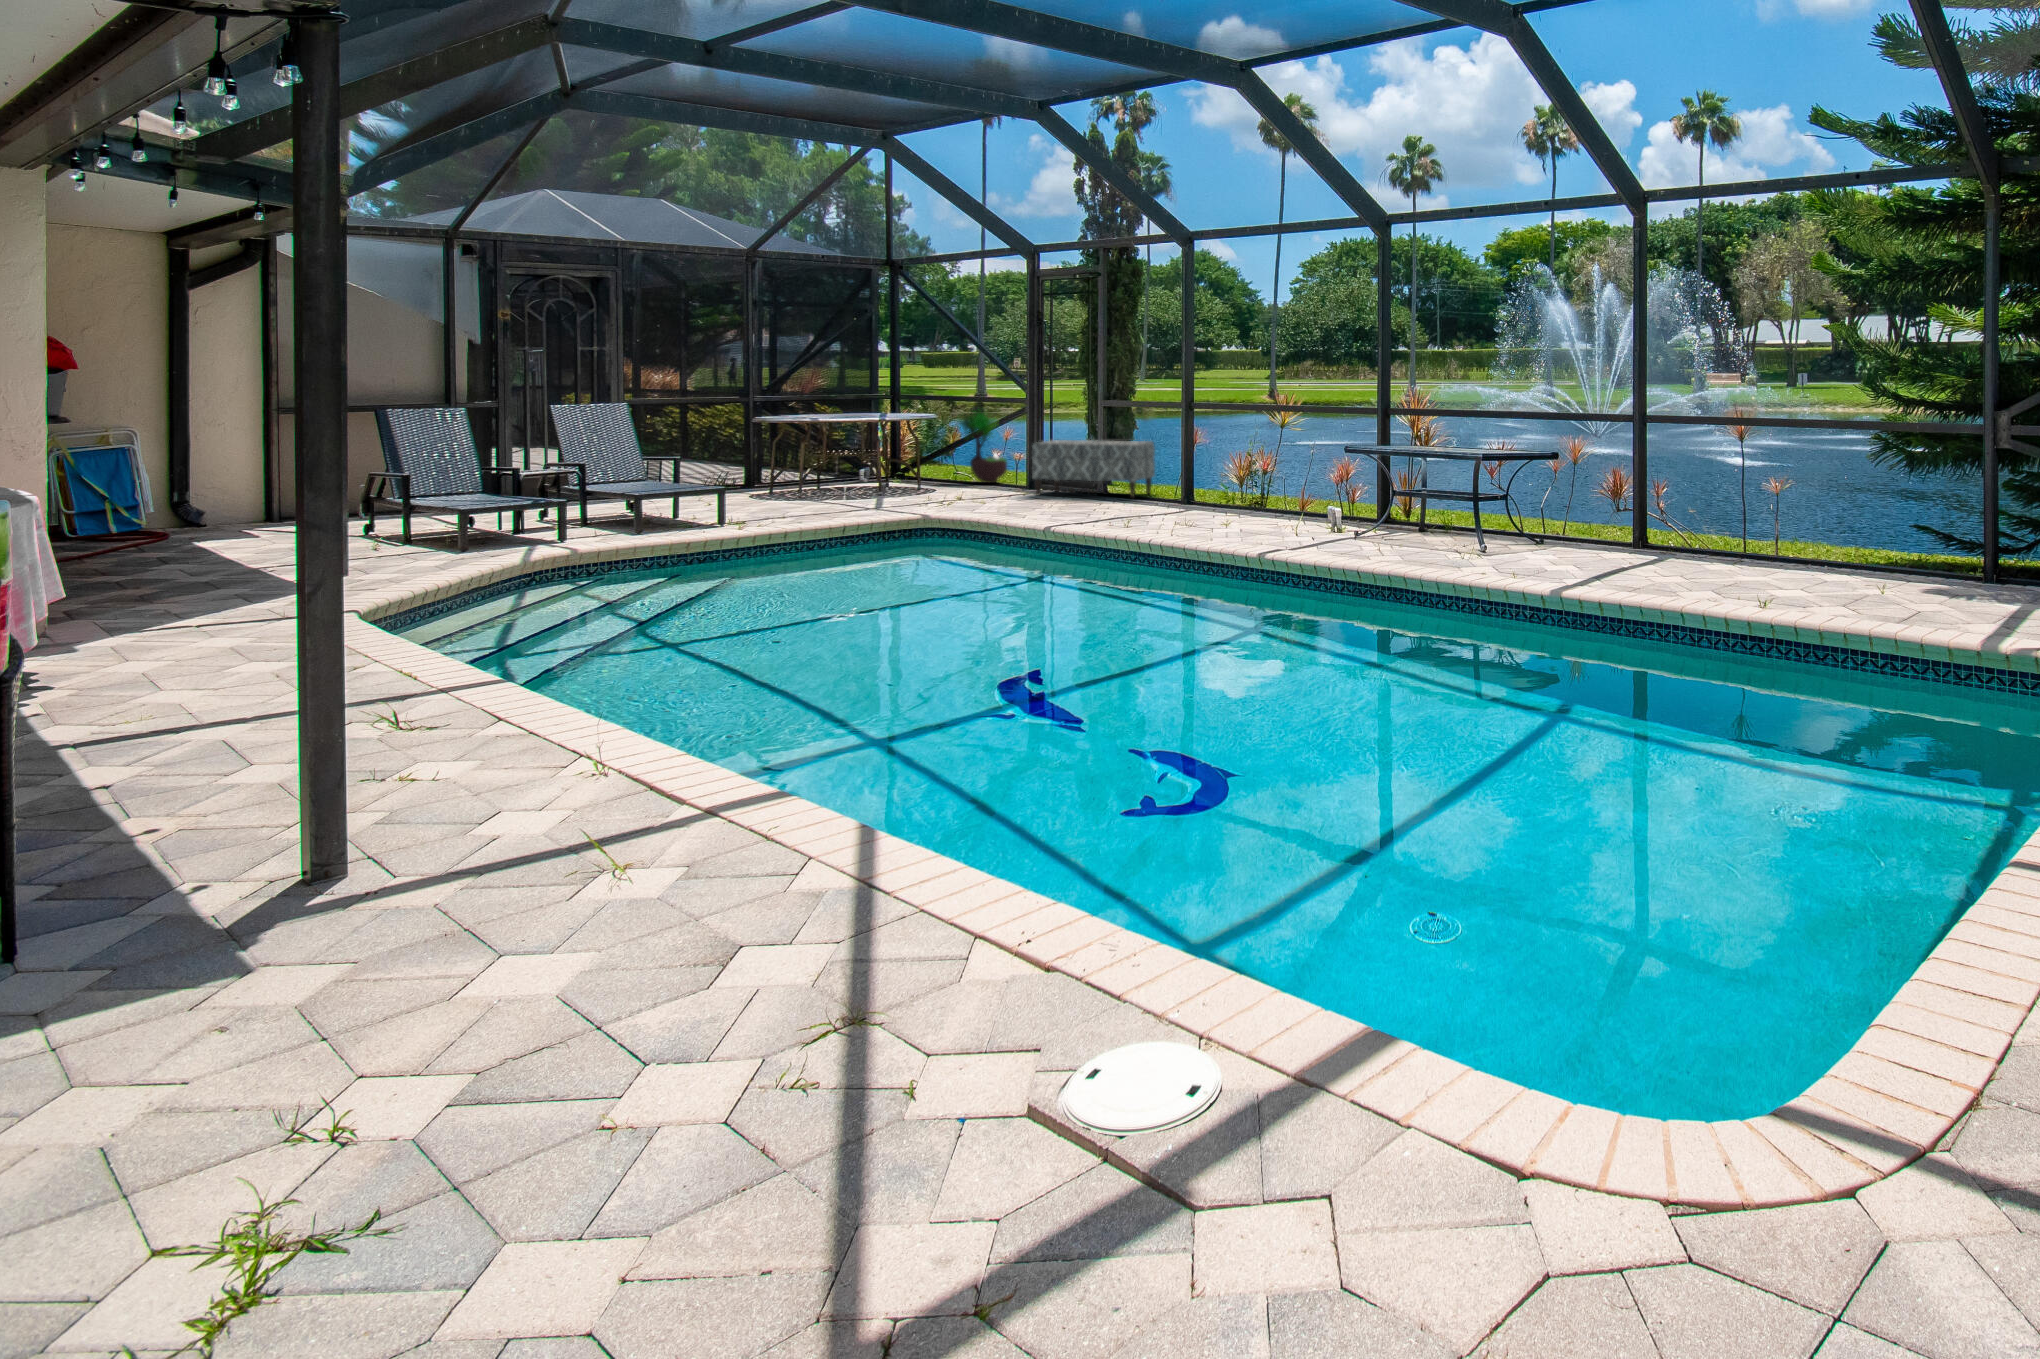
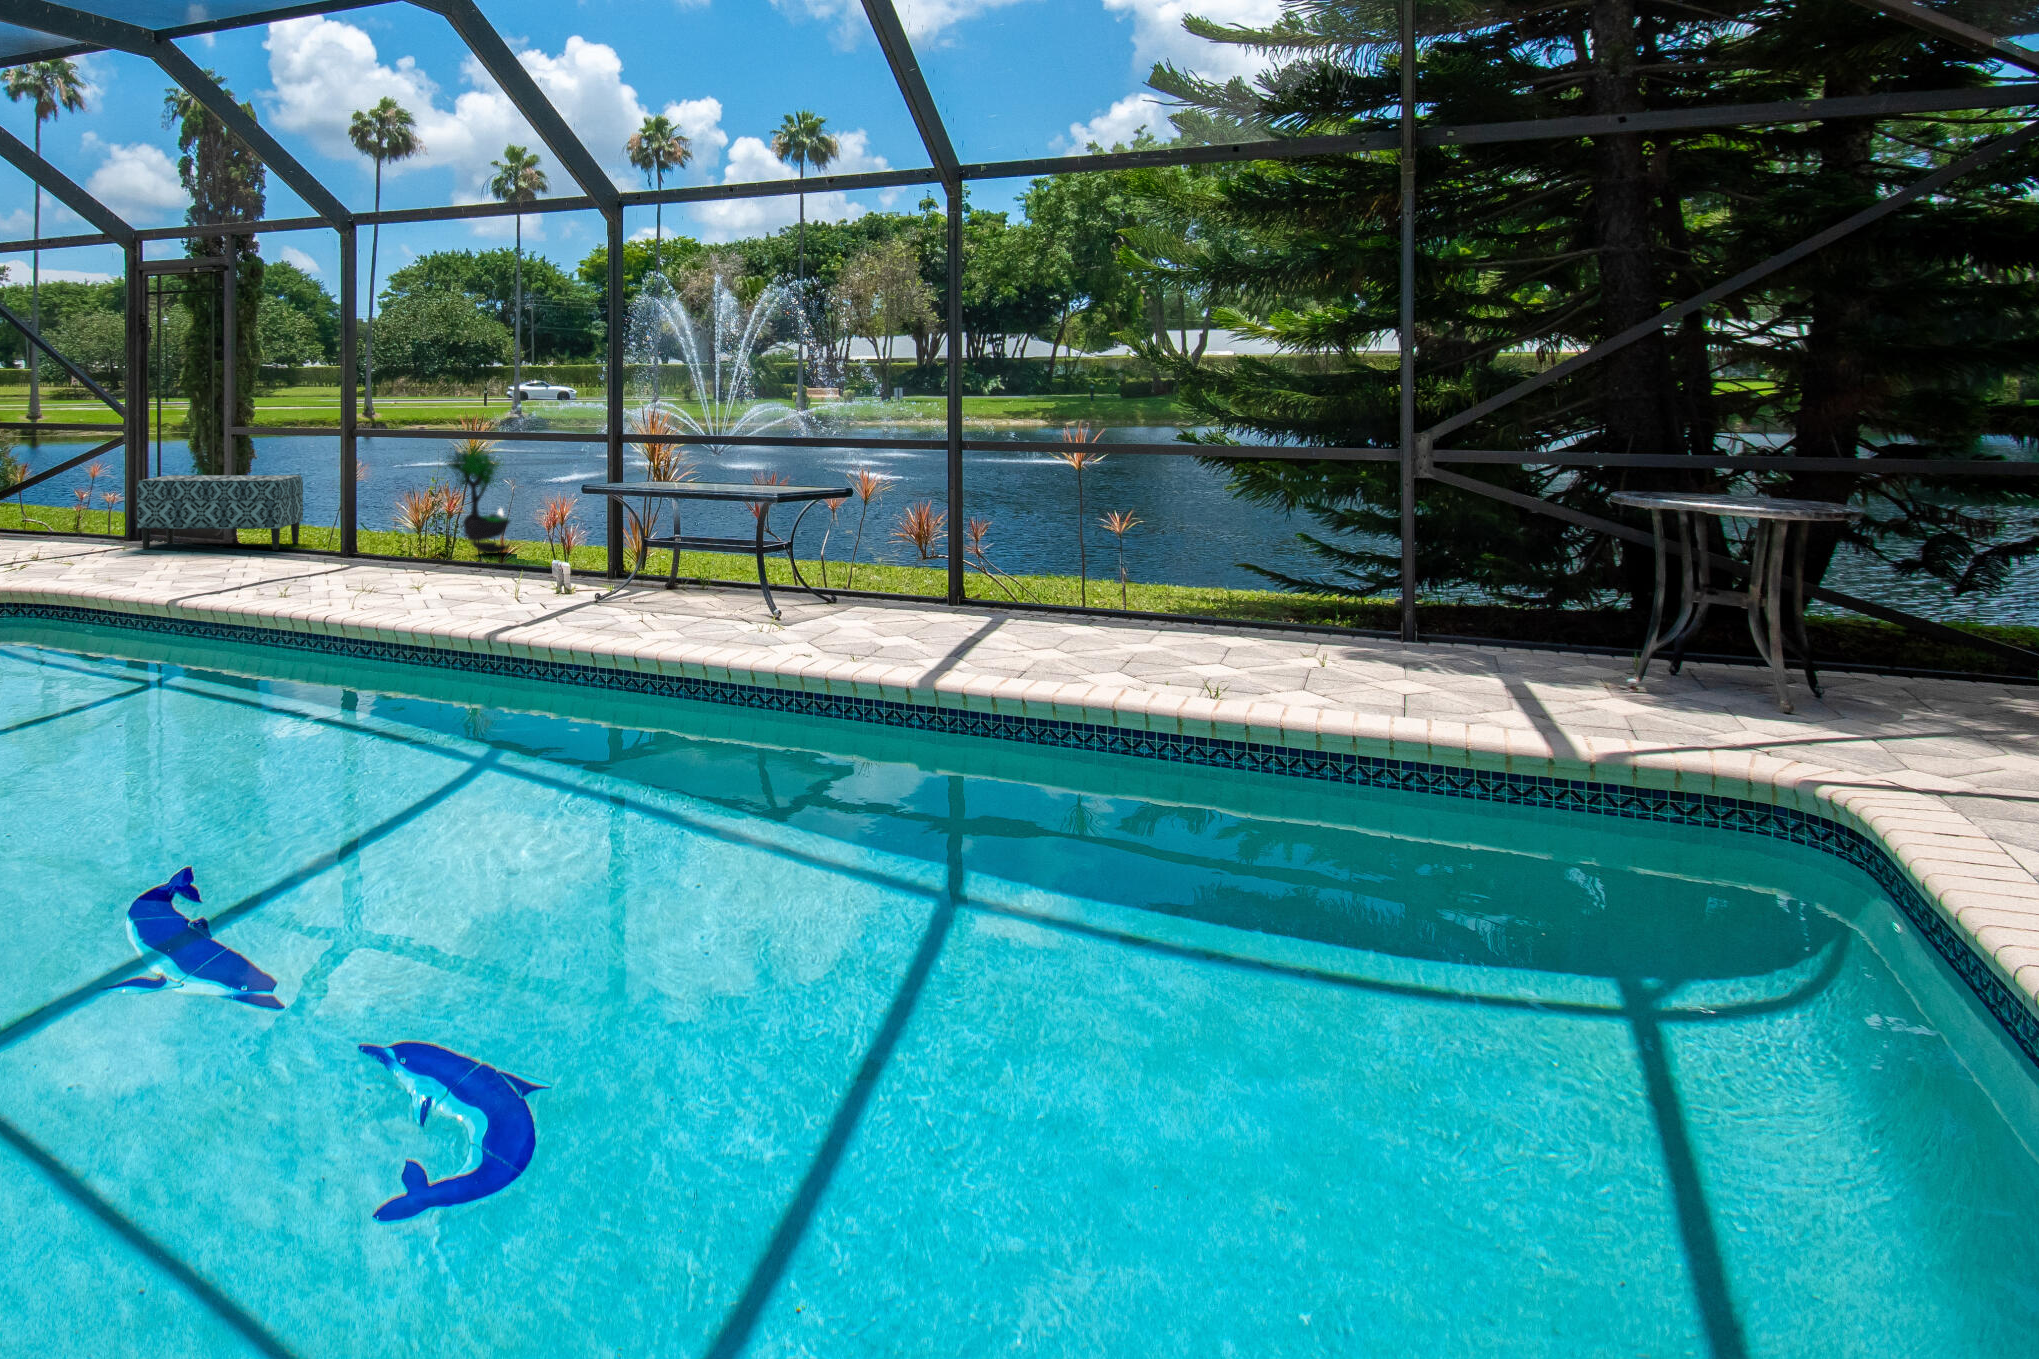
potted tree: present [958,410,1007,483] -> present [445,443,510,554]

